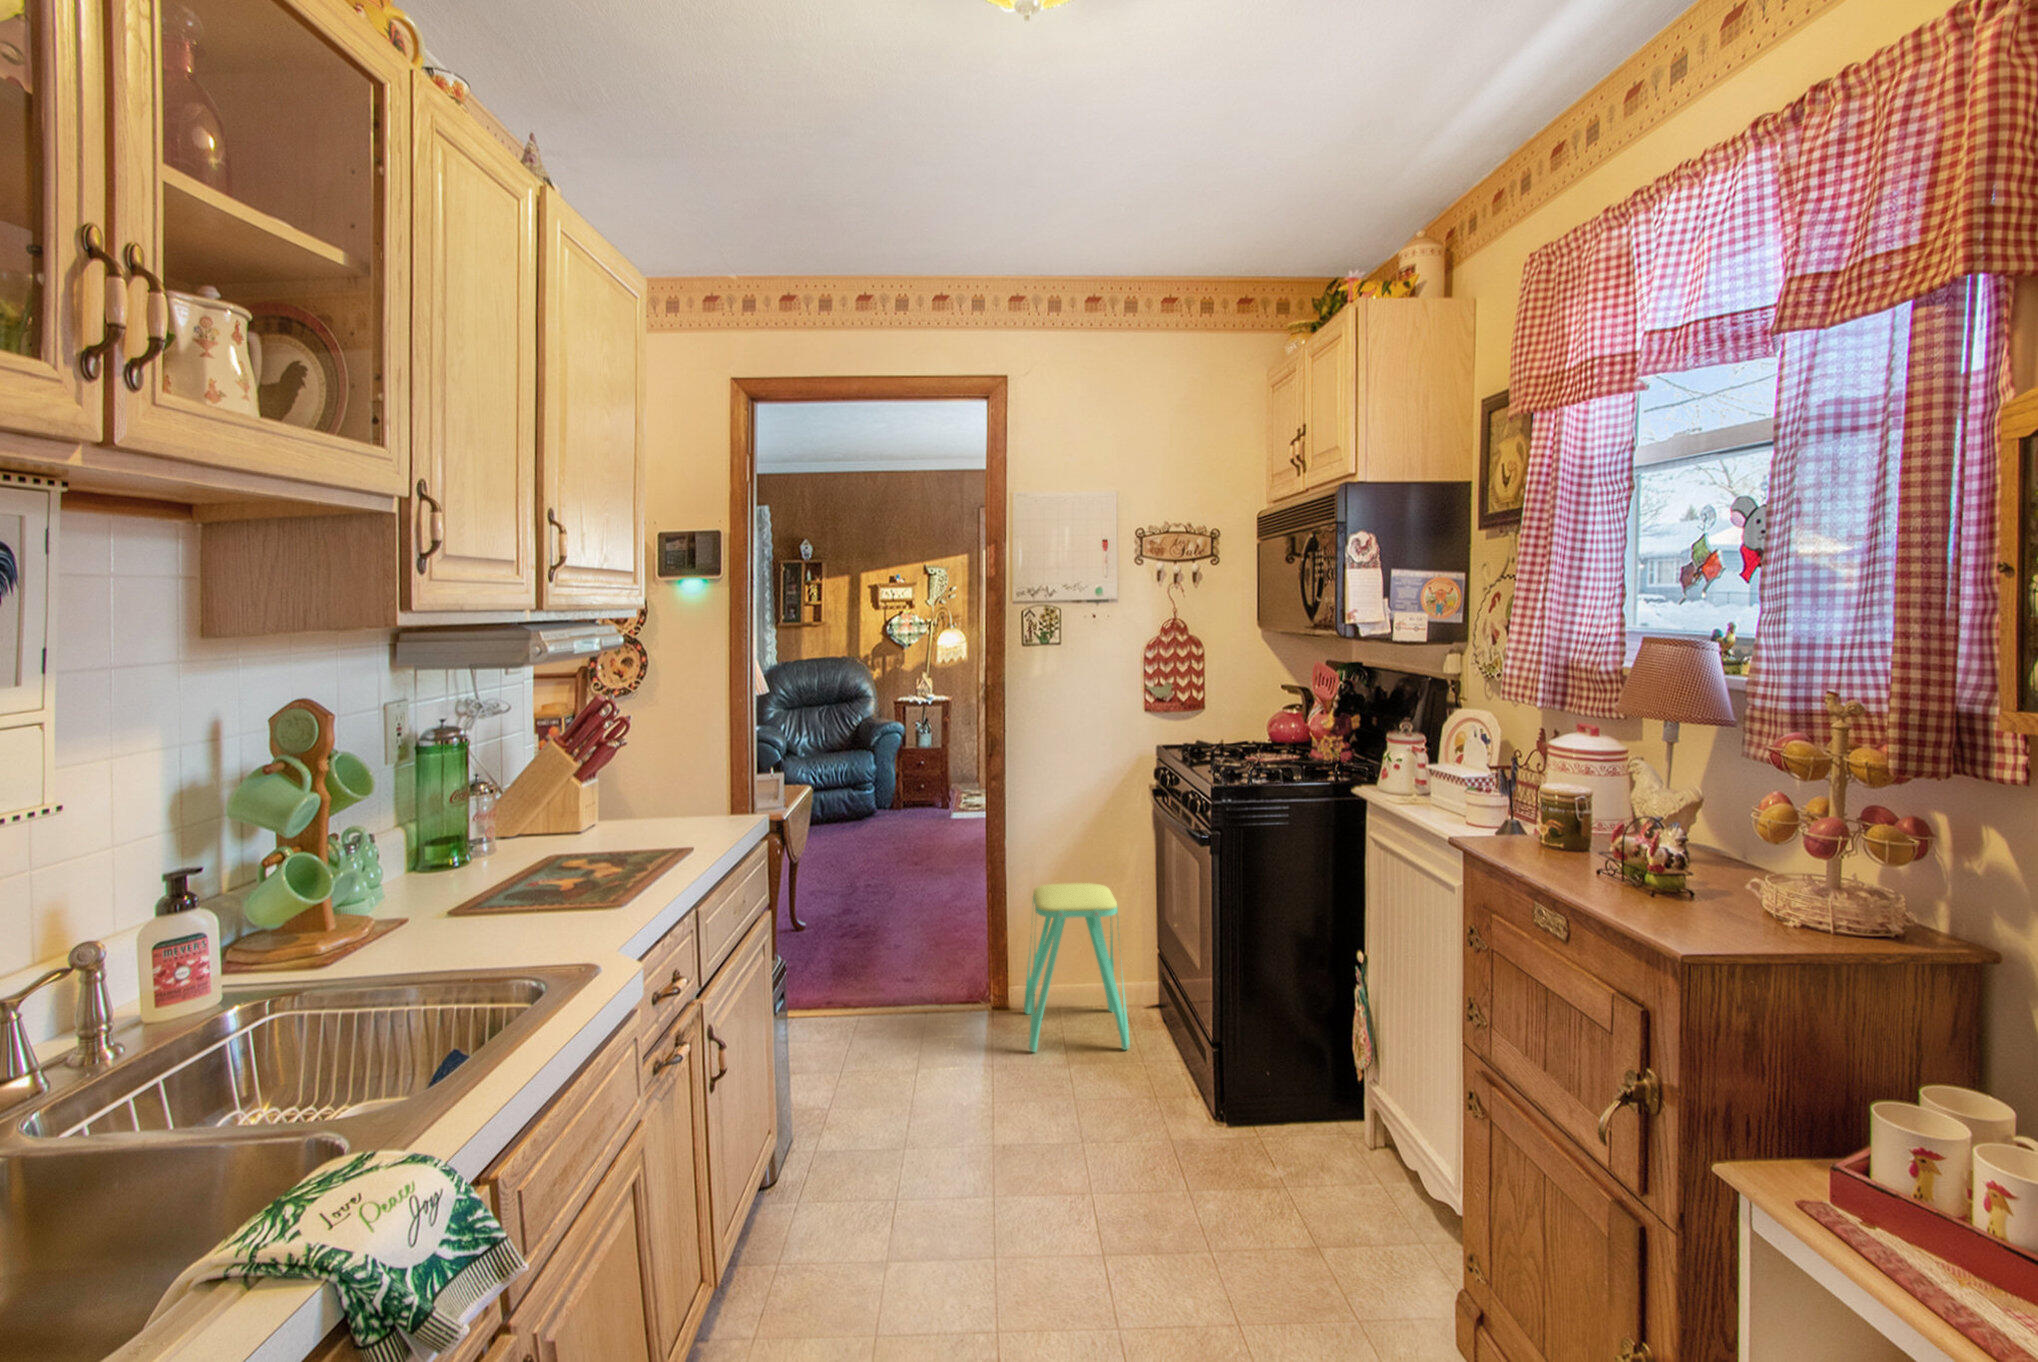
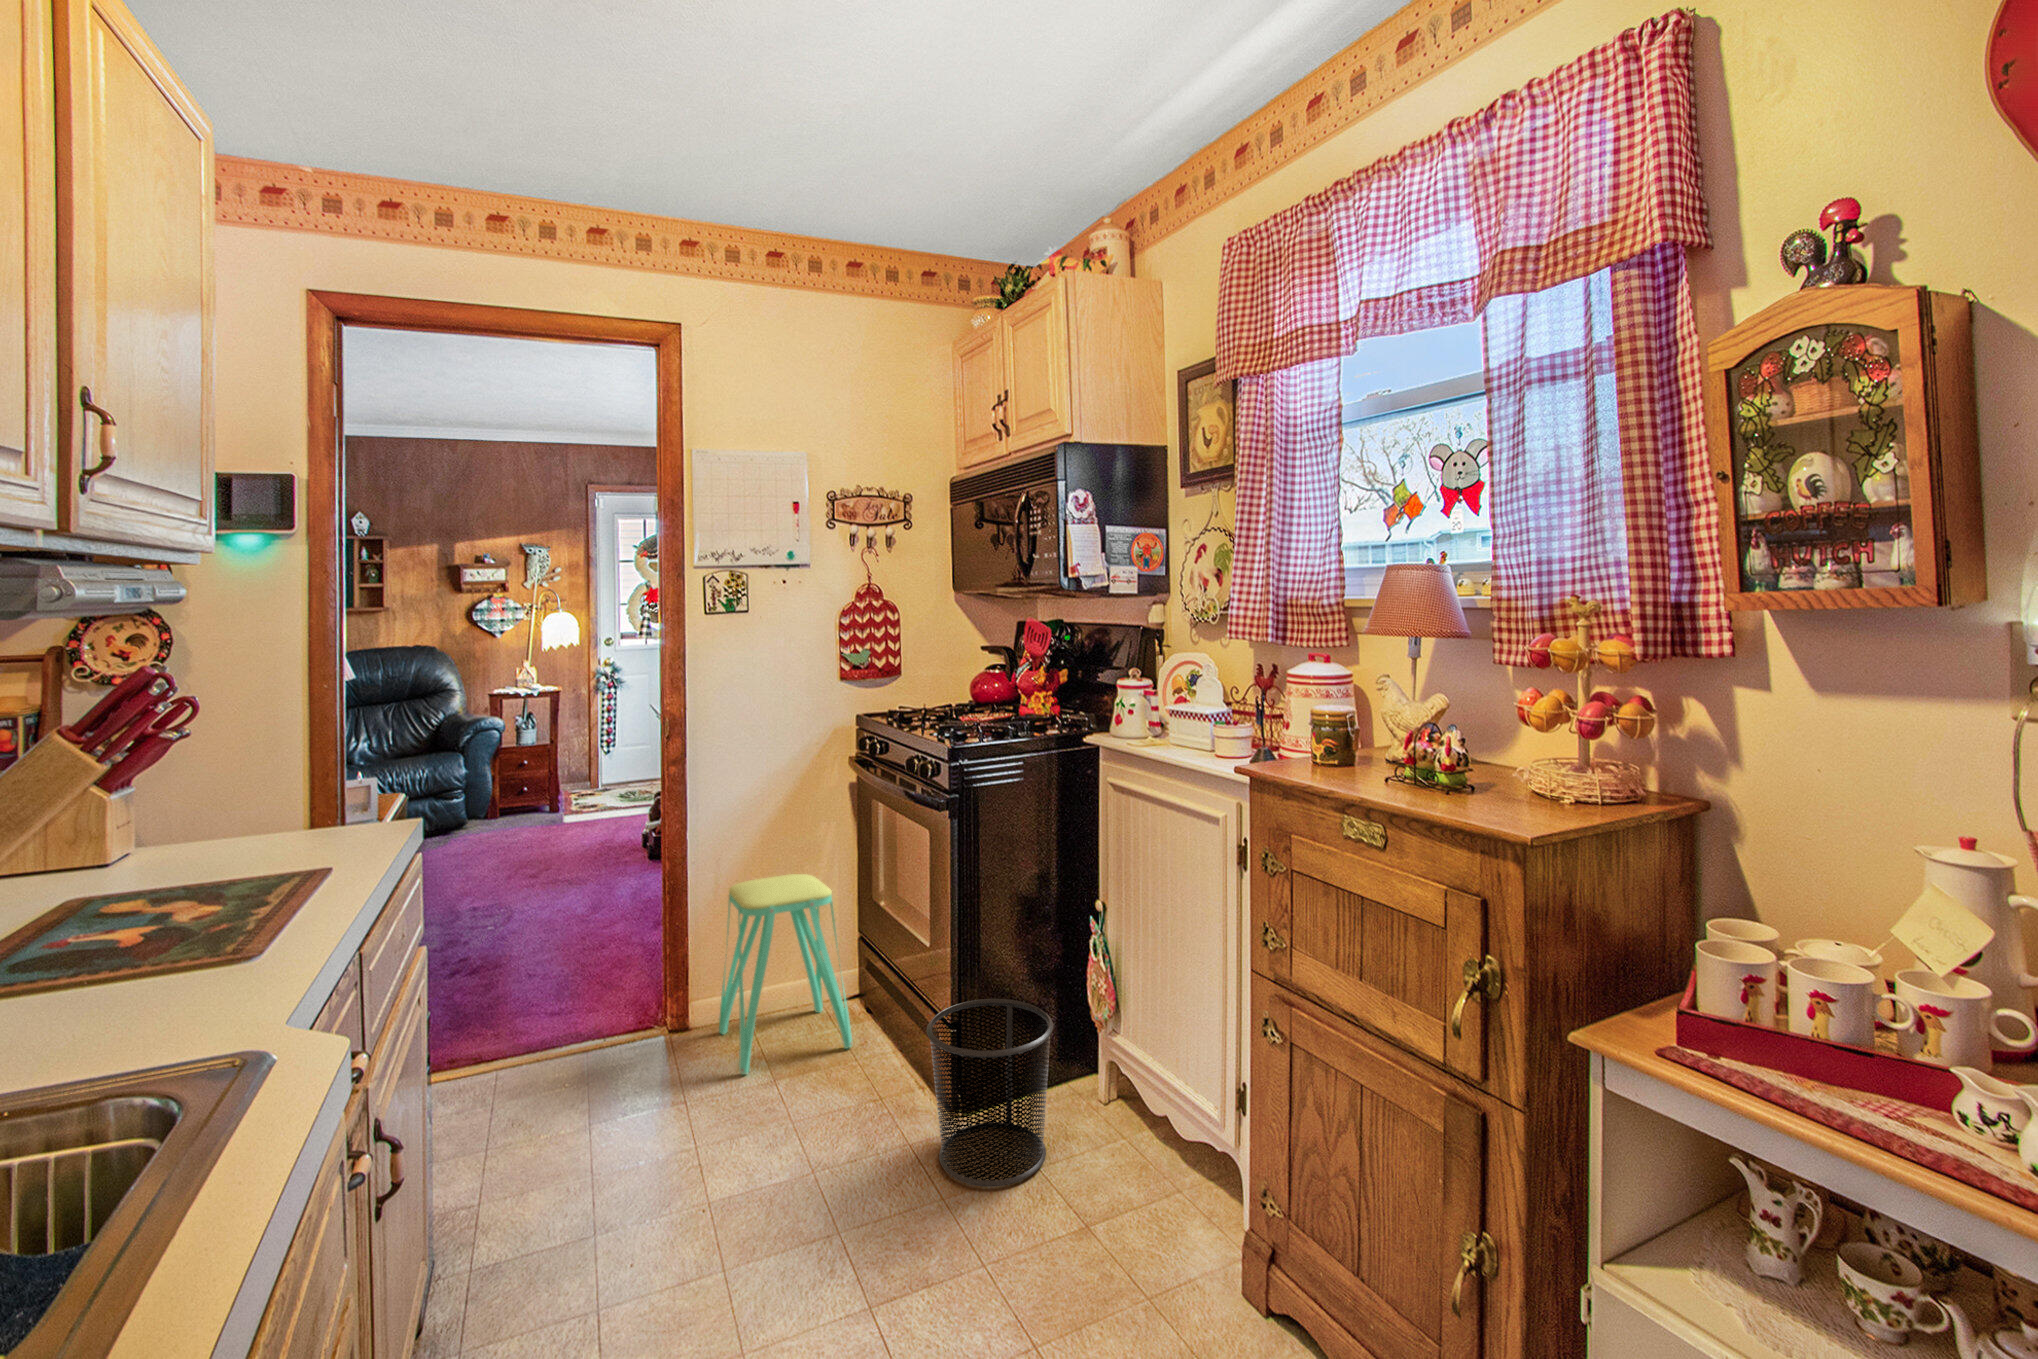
waste bin: none [1160,1029,1282,1206] -> present [927,999,1053,1187]

